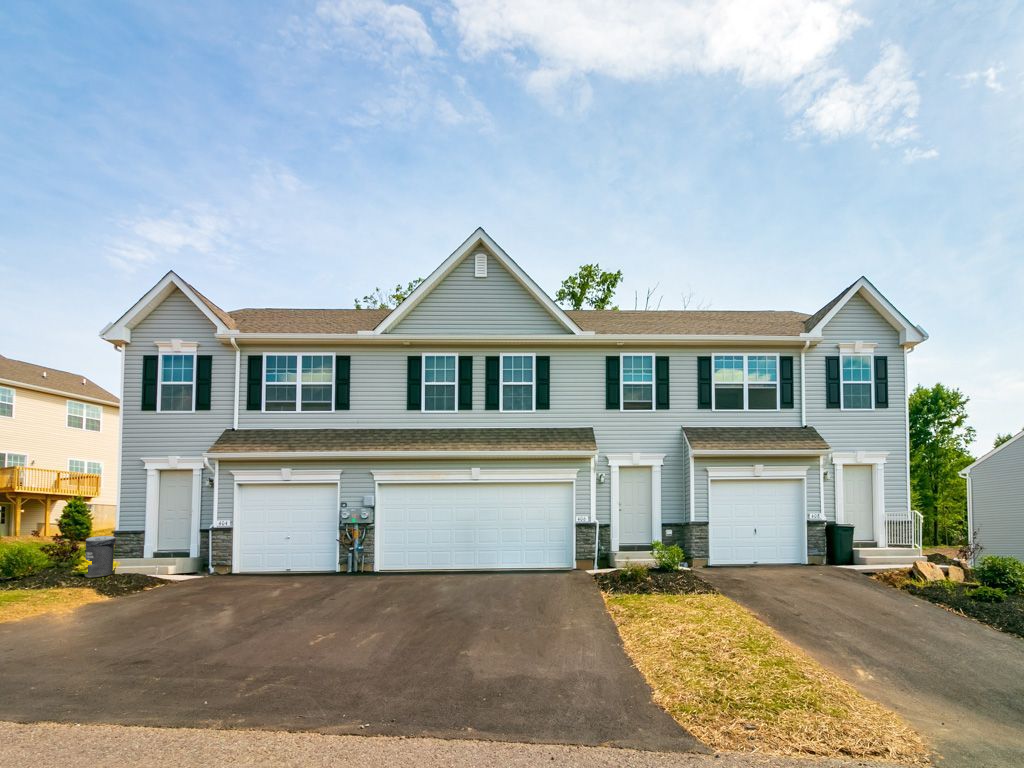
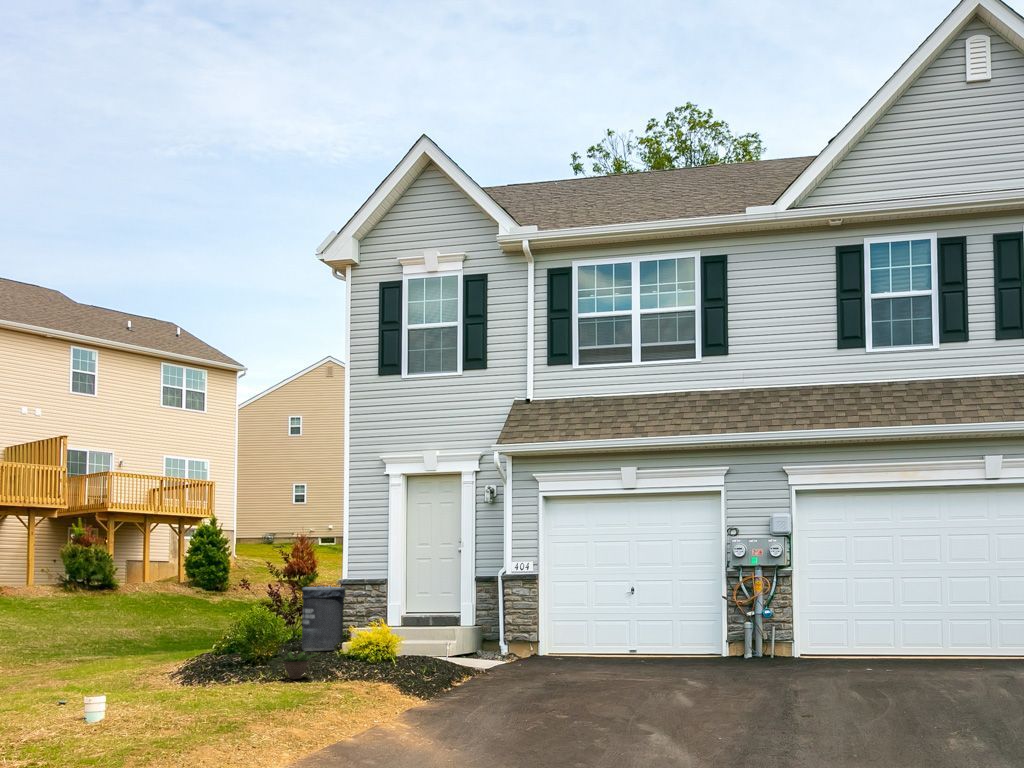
decorative plant: none [53,591,86,610] -> present [278,651,317,679]

